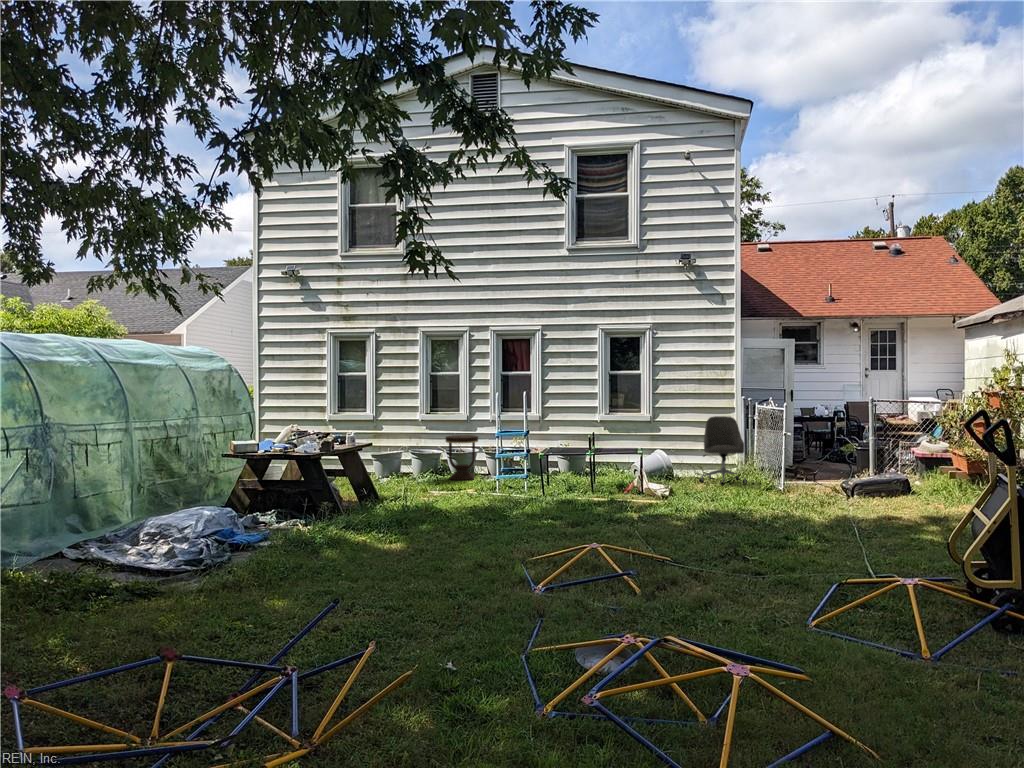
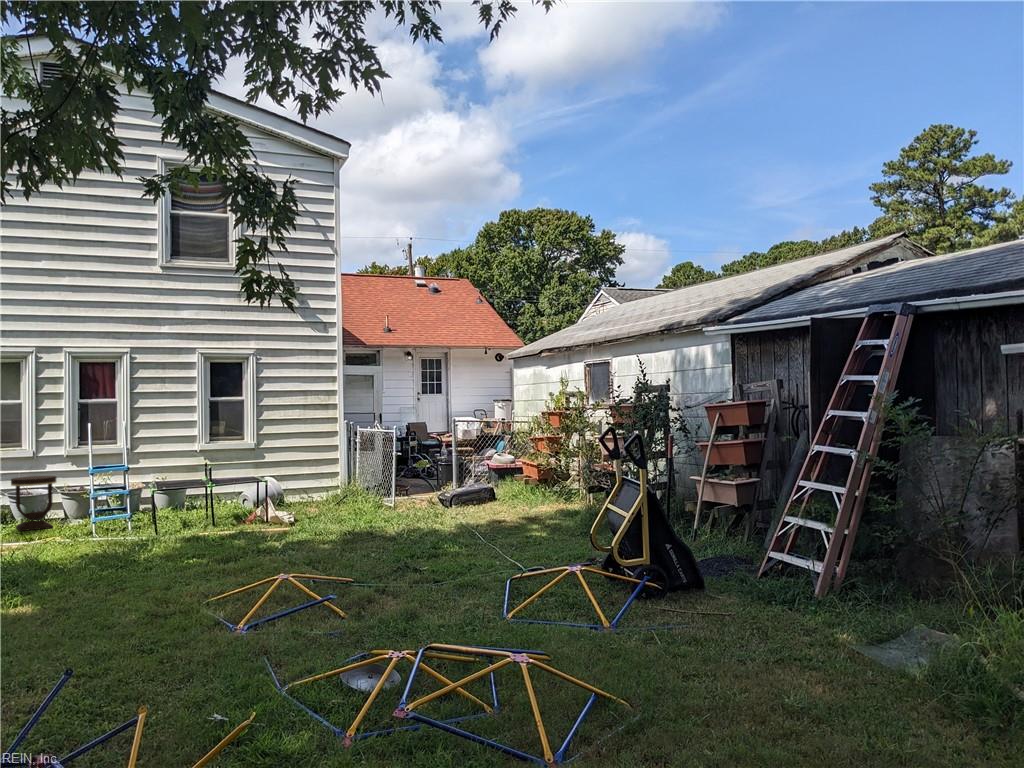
chair: present [699,416,747,486] -> none [309,440,355,506]

